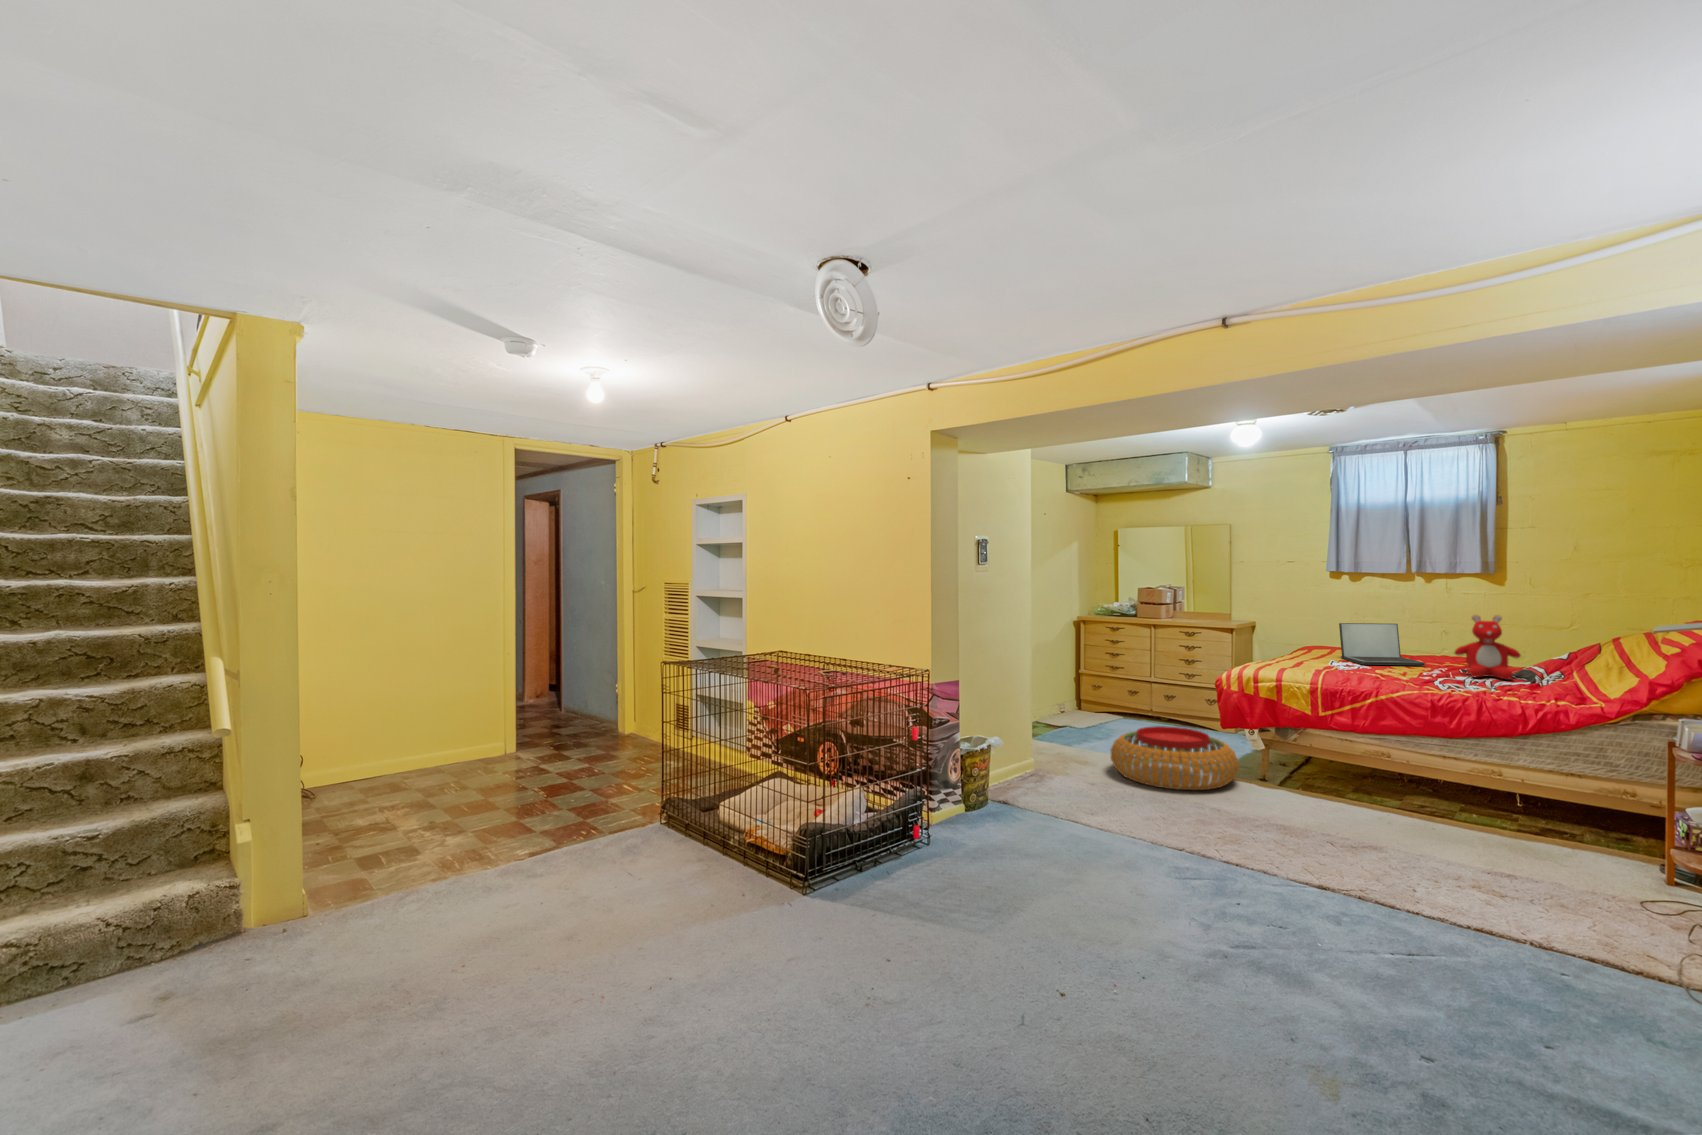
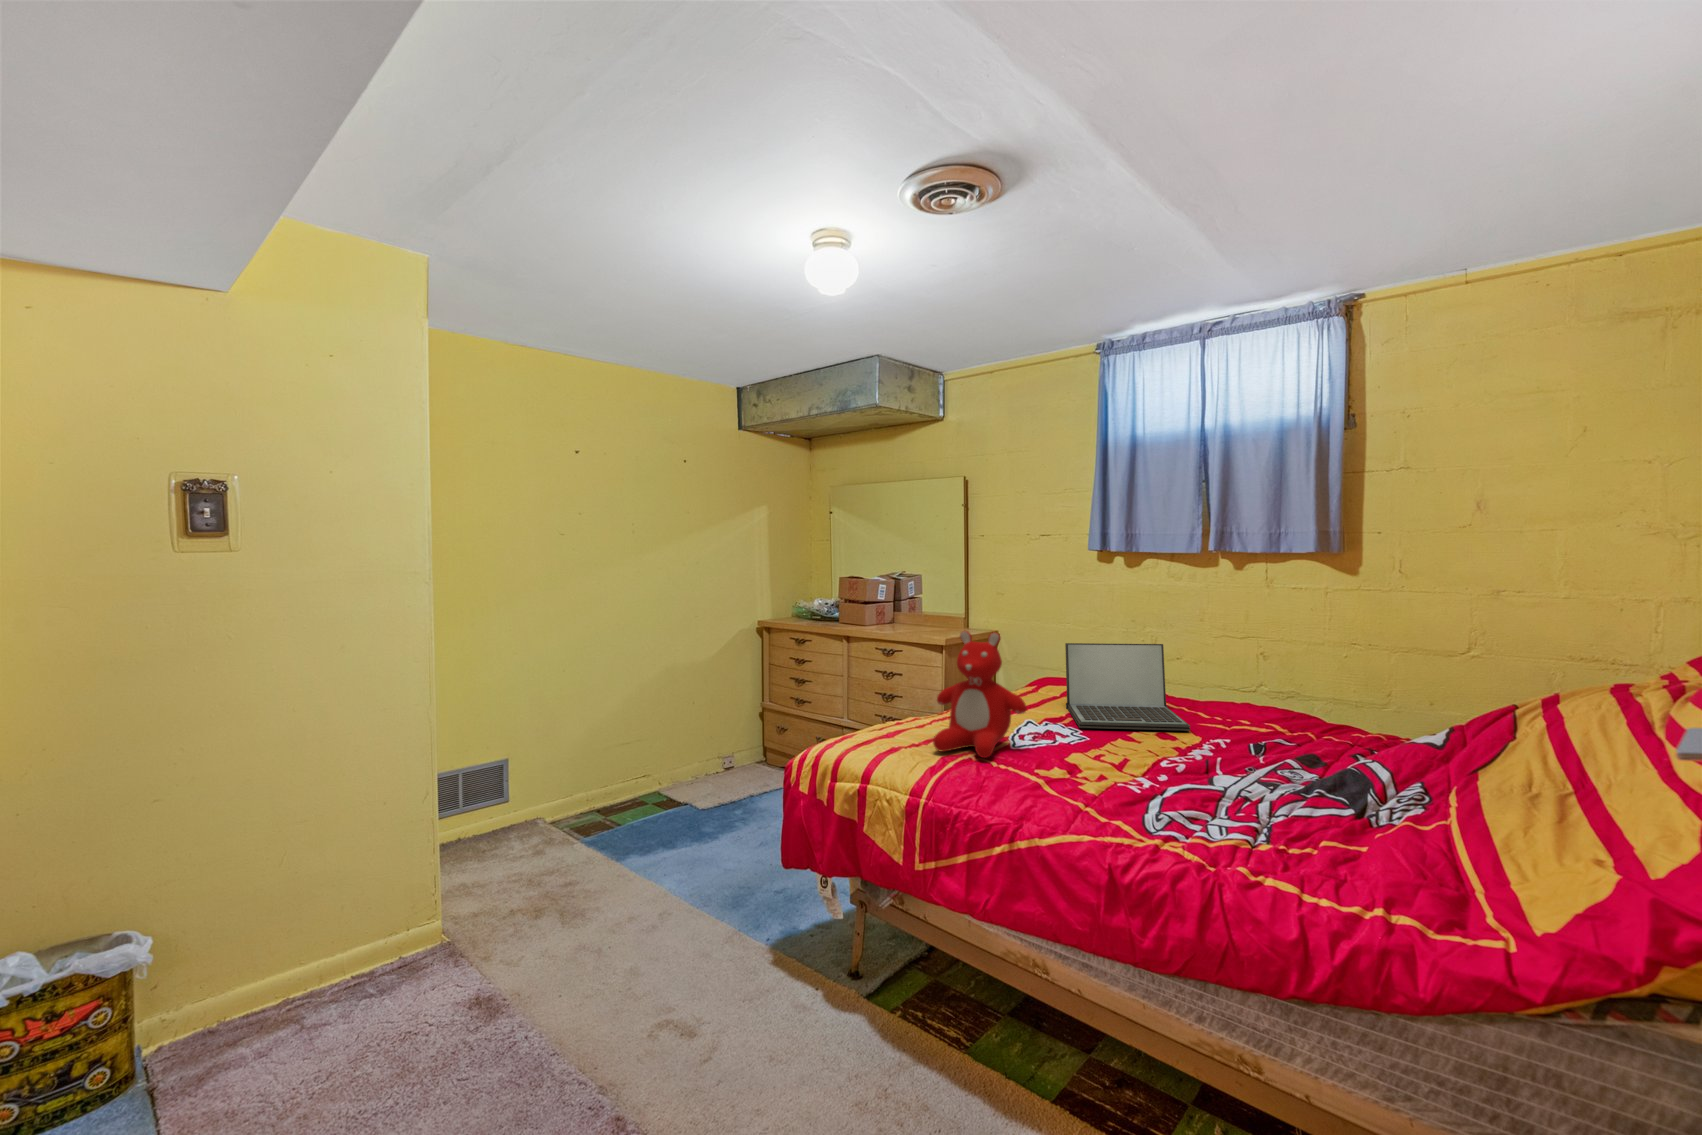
teddy bear: present [1455,615,1521,679] -> present [933,631,1027,758]
pouf: present [1110,726,1239,790] -> none [526,860,782,1045]

